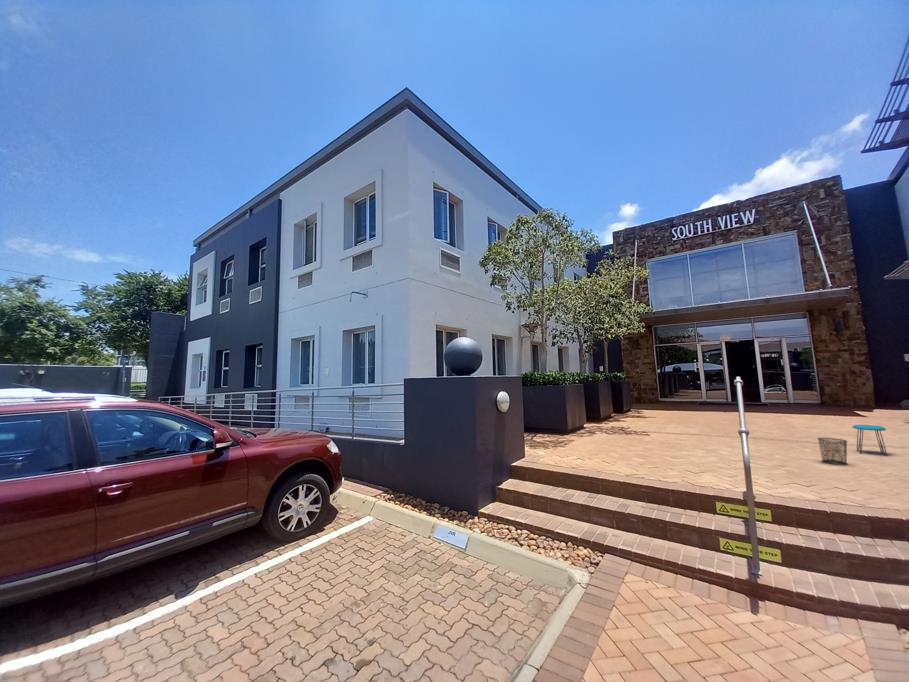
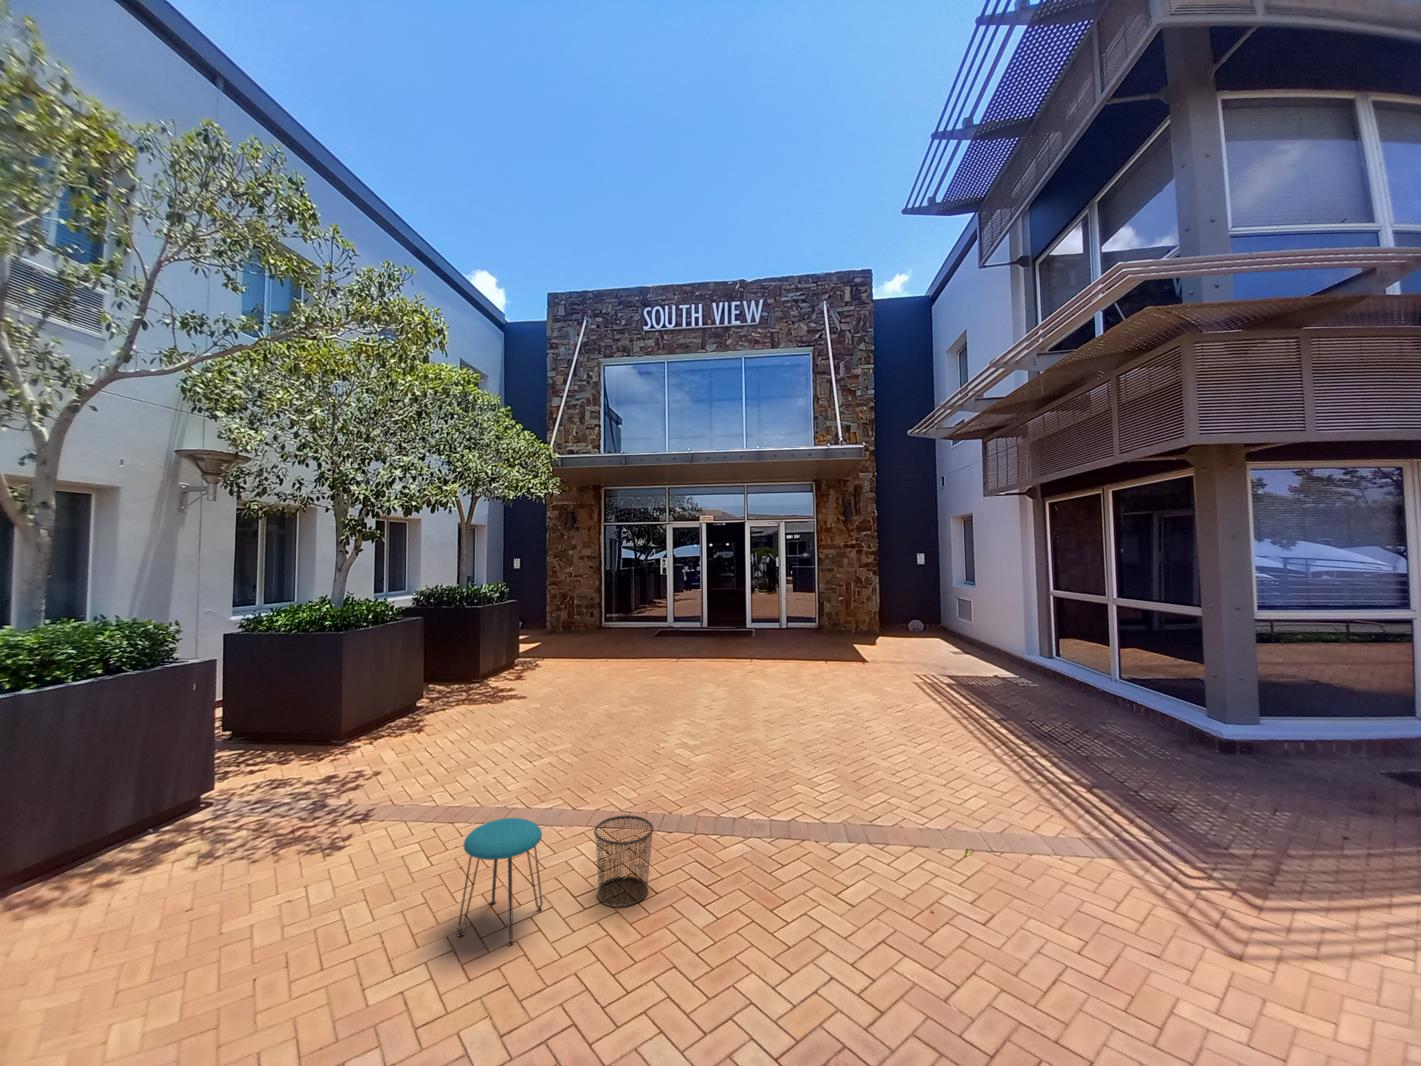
stool: present [852,424,887,456] -> present [458,818,543,945]

